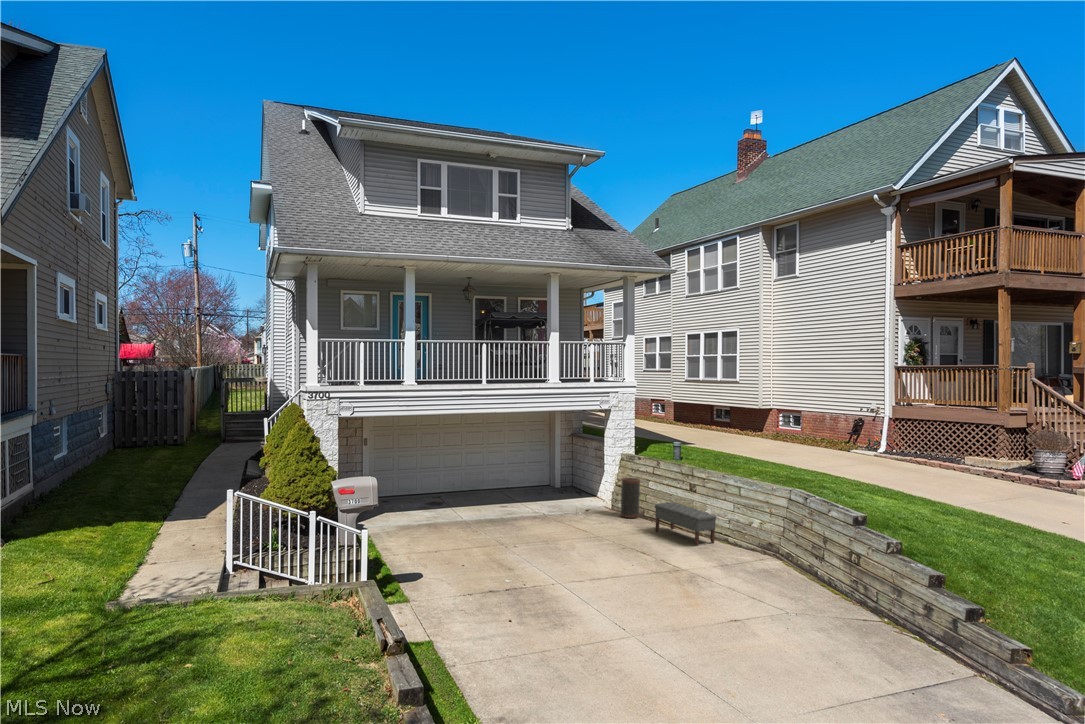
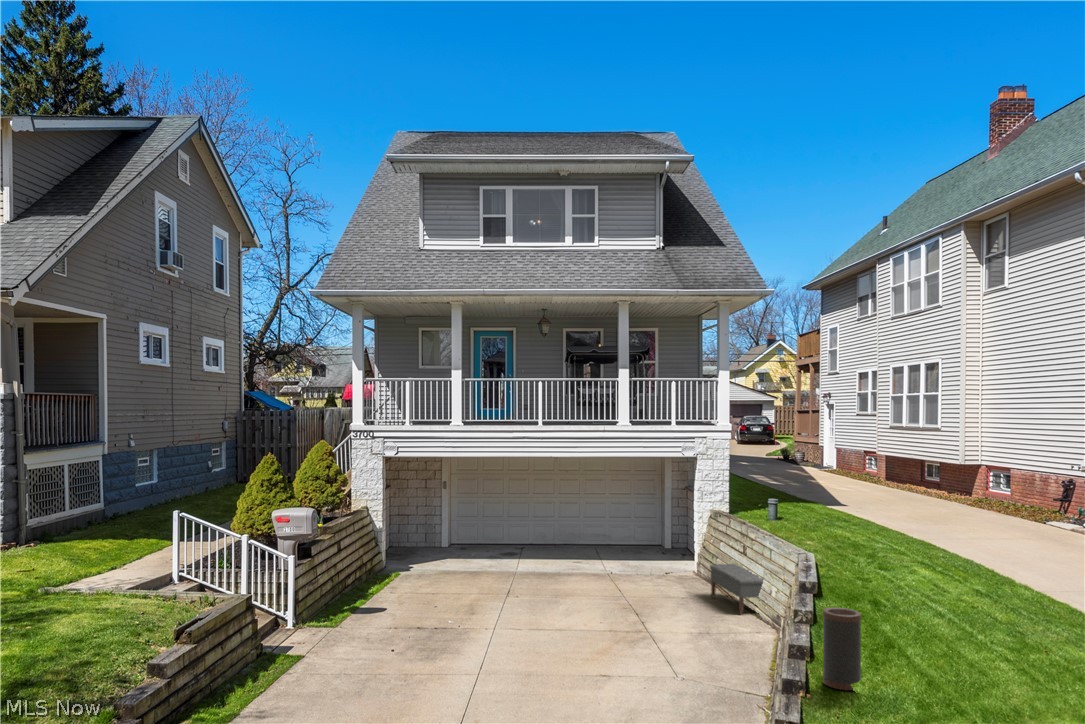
trash can: present [620,478,640,518] -> present [823,607,861,691]

